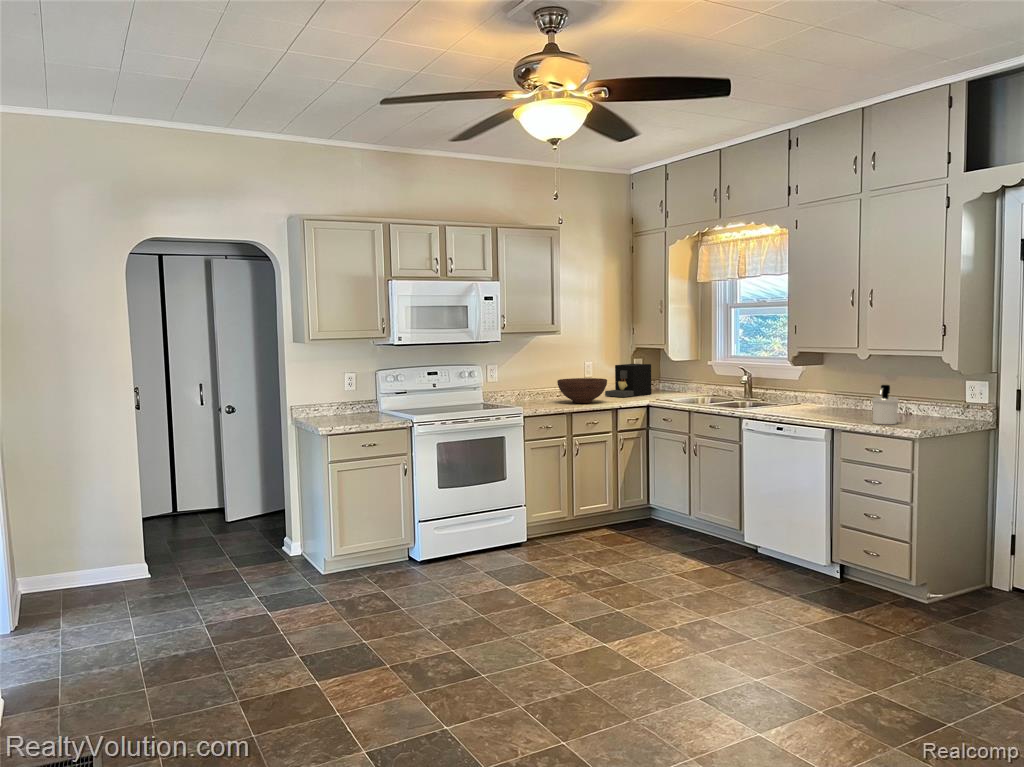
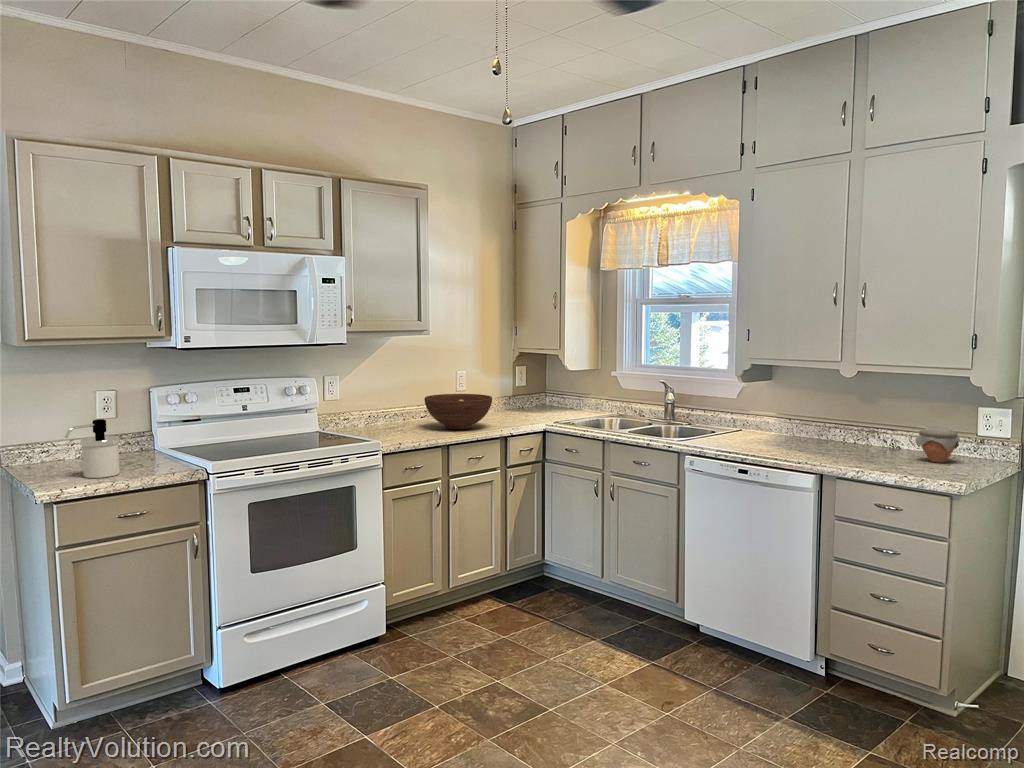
coffee maker: present [605,364,651,397] -> none [482,372,539,417]
soap dispenser: present [872,385,898,424] -> present [65,419,120,478]
jar: none [909,395,943,421] -> present [915,427,961,463]

